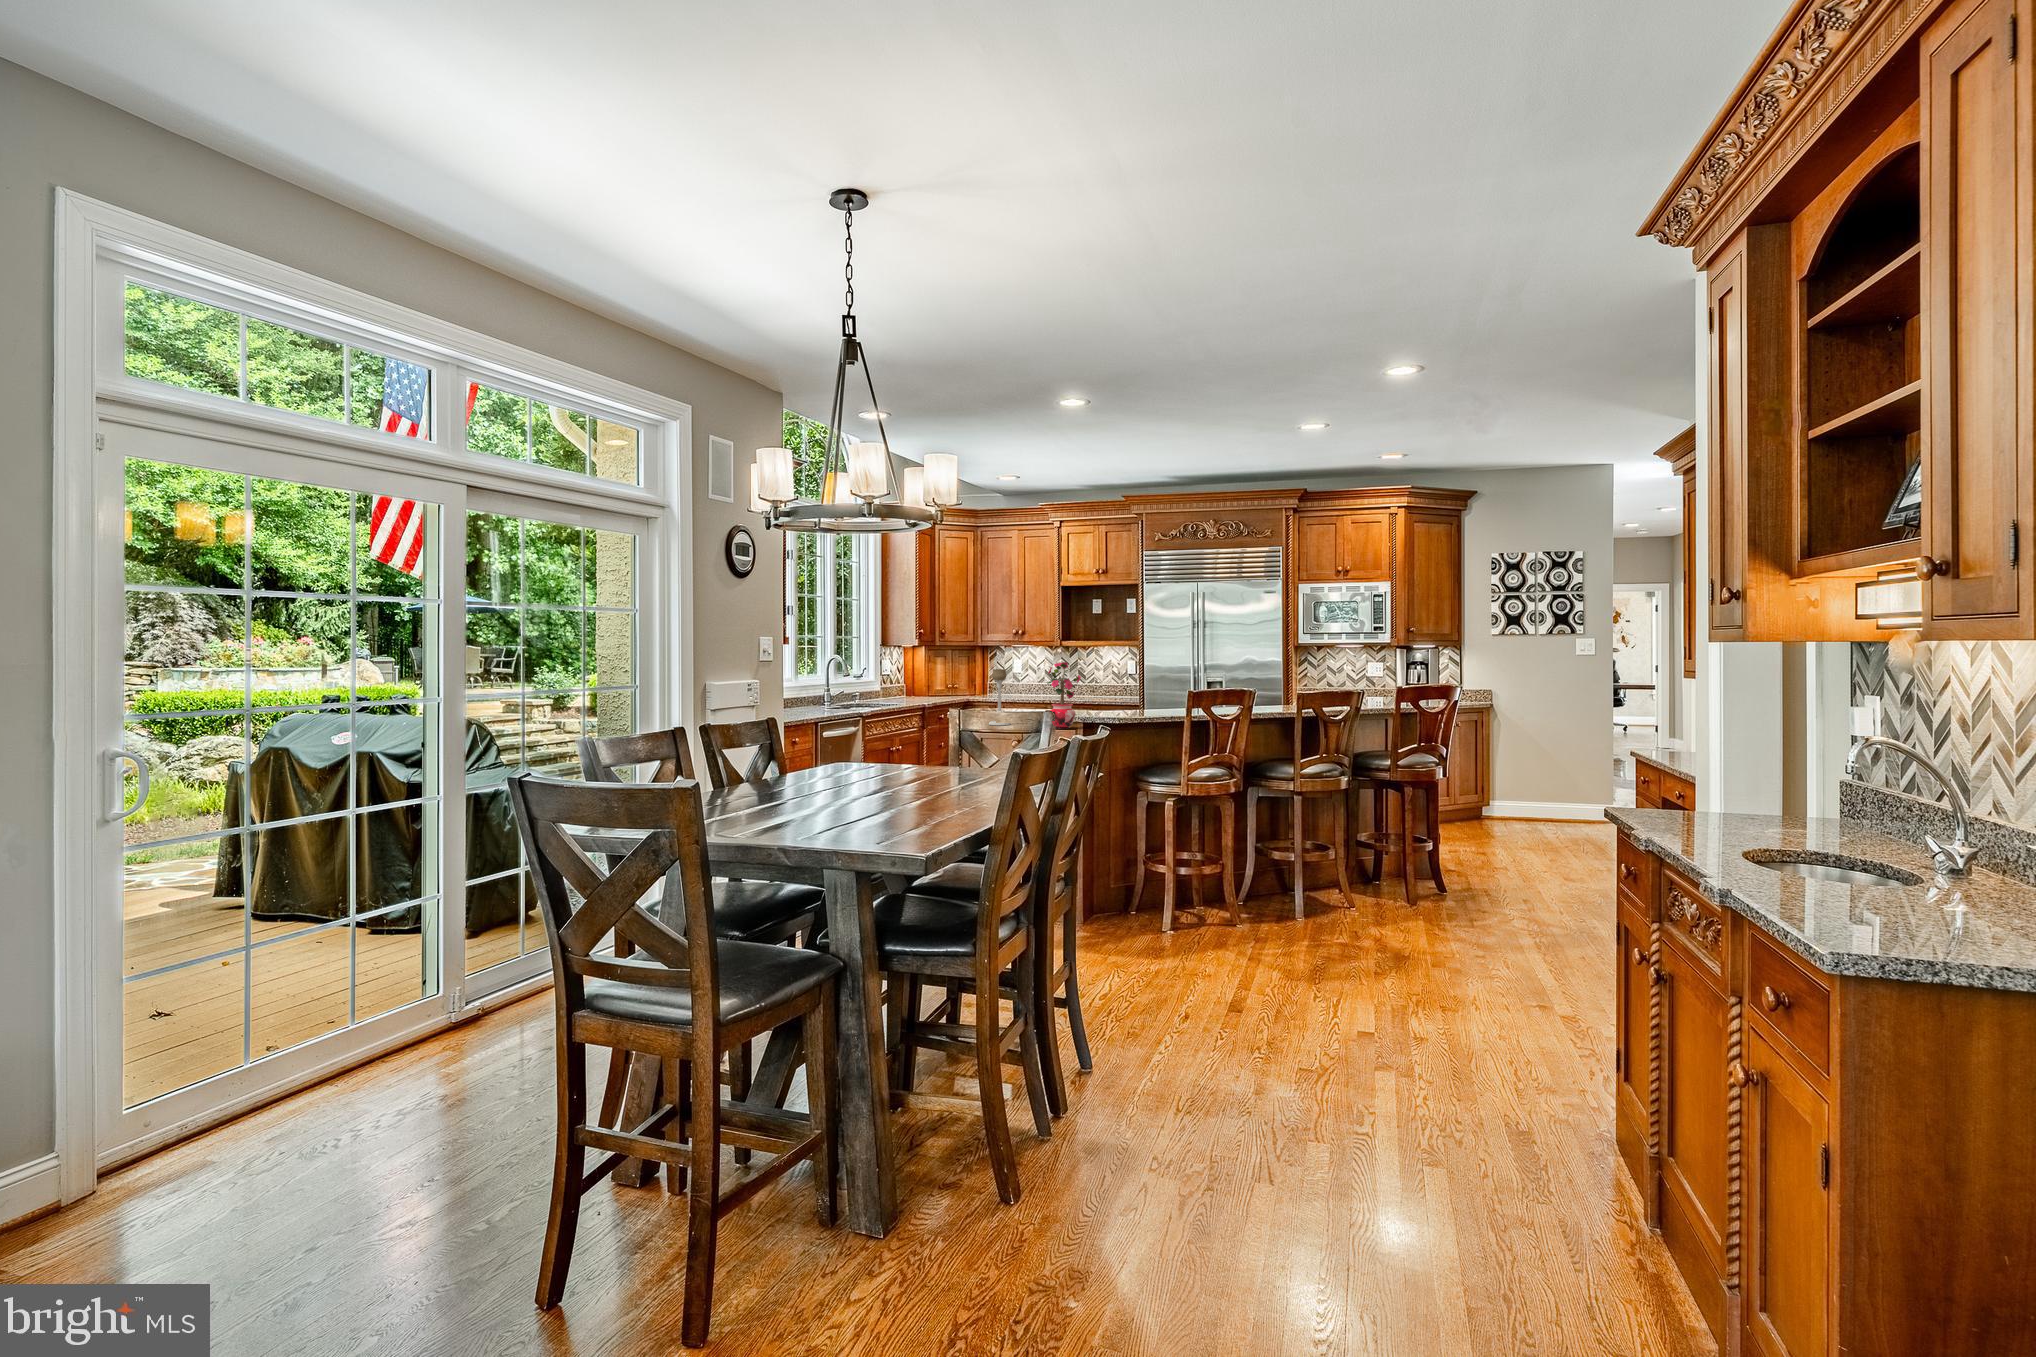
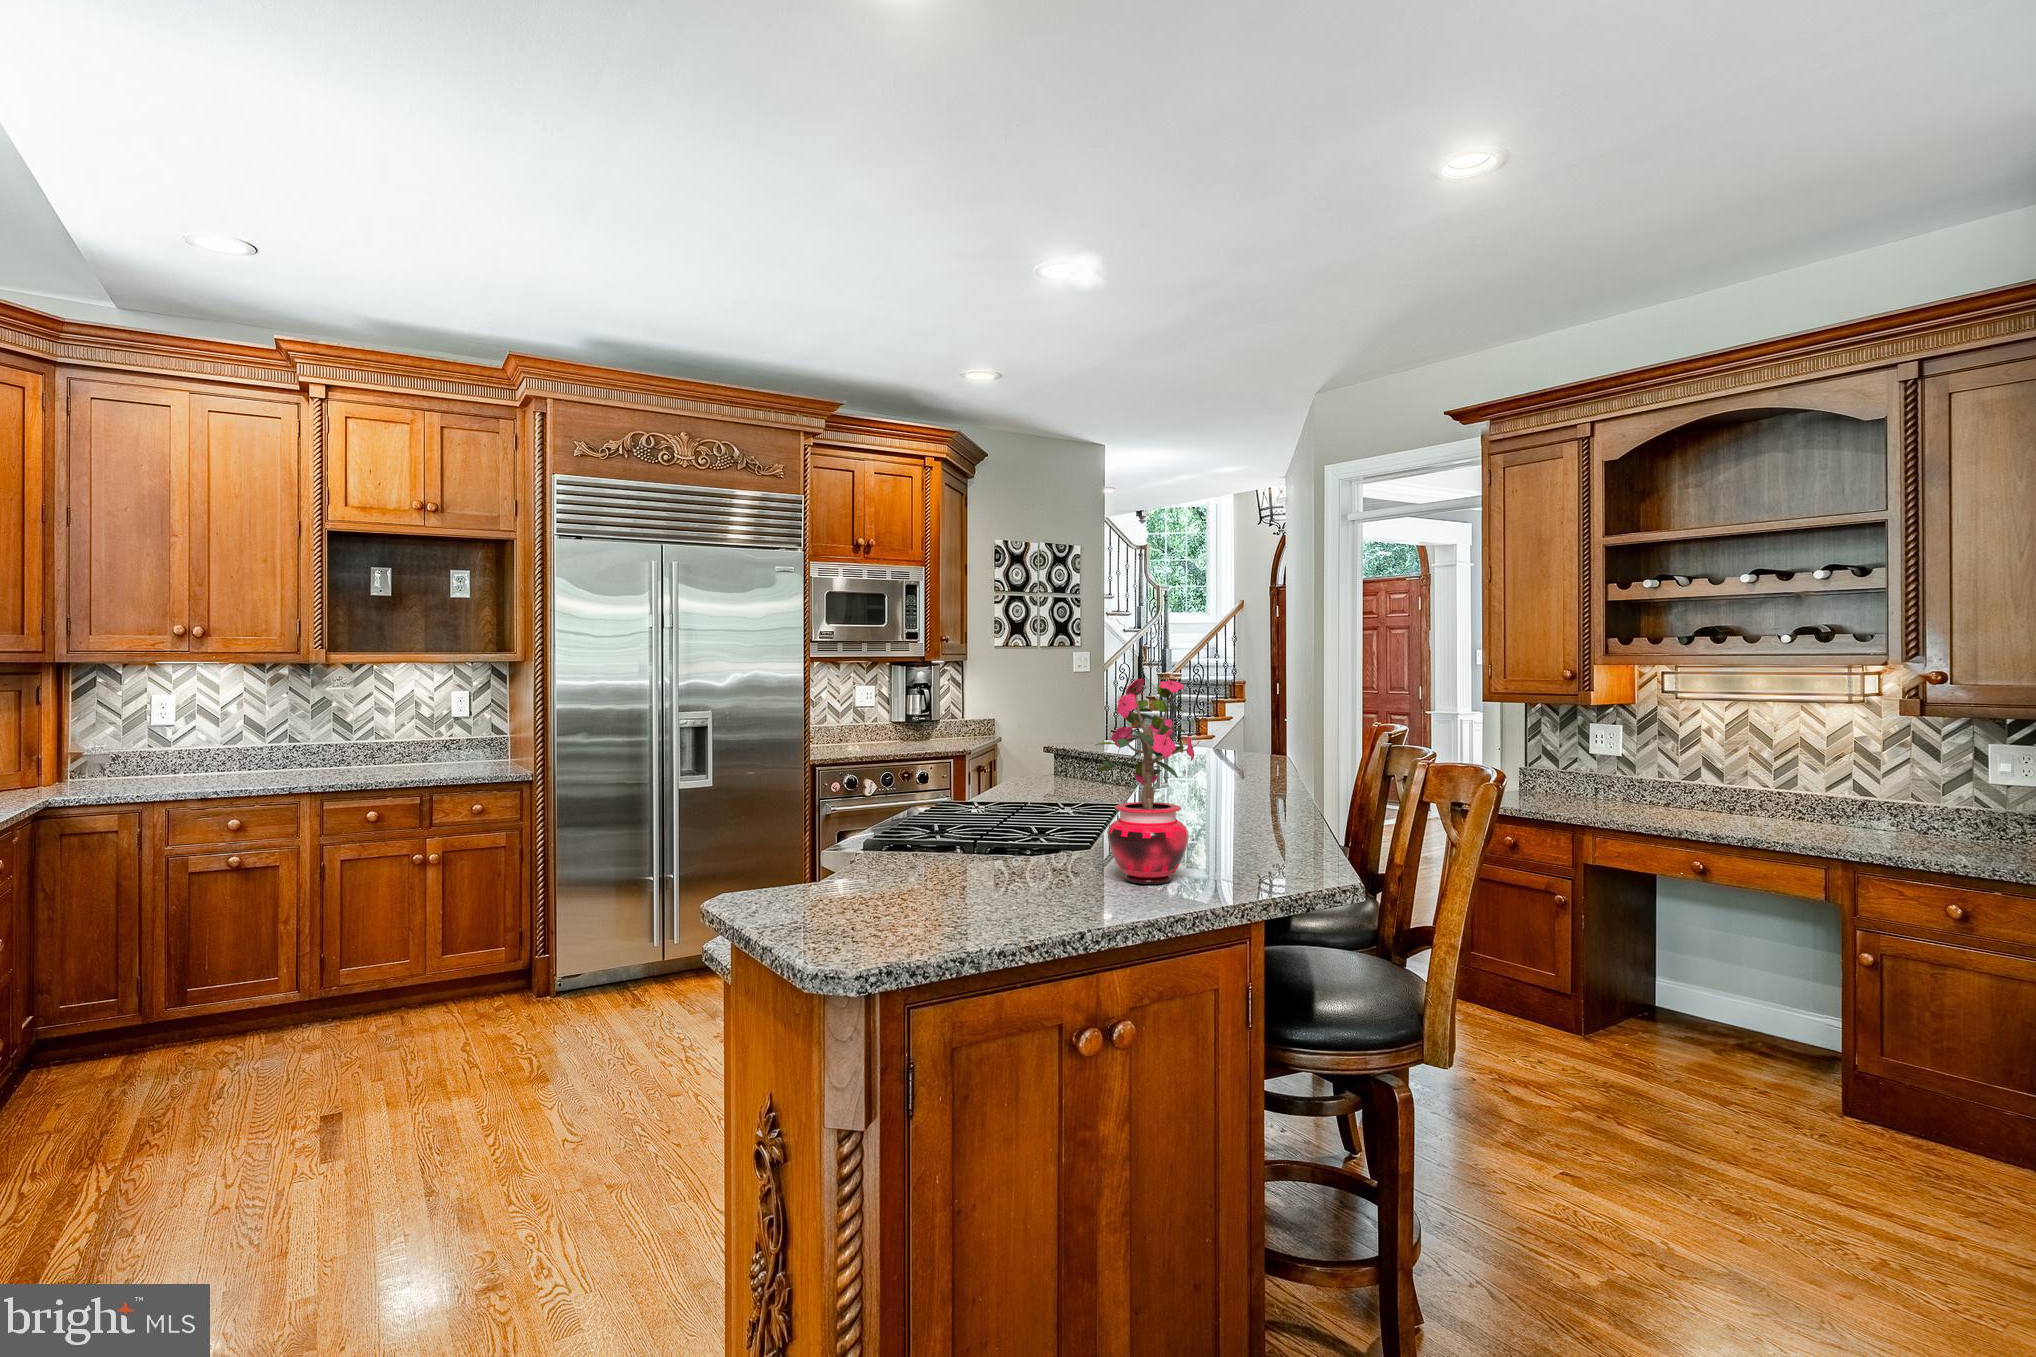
candle holder: present [989,669,1010,725] -> none [837,707,913,900]

